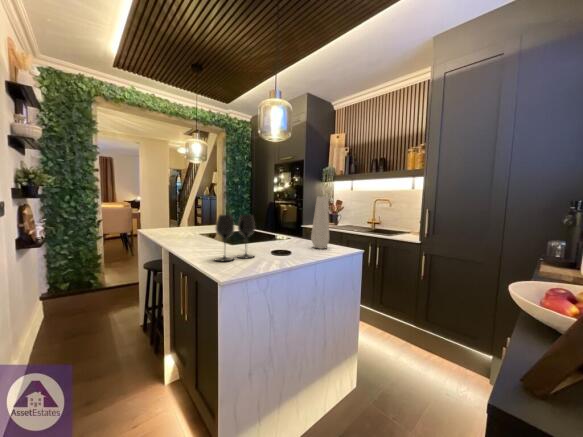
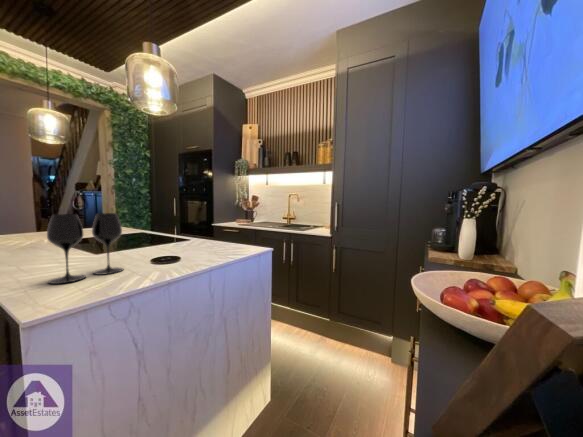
vase: present [311,196,329,249] -> none [210,189,233,251]

